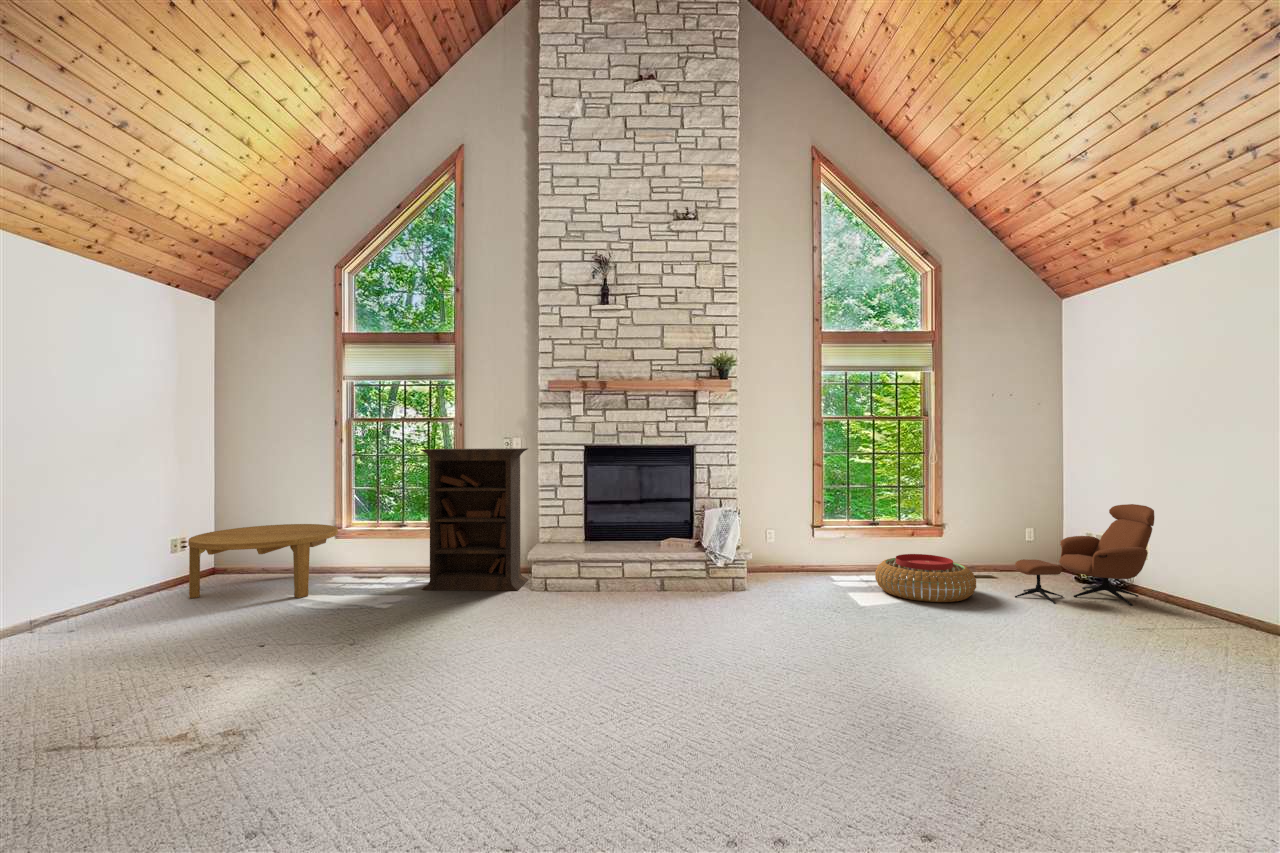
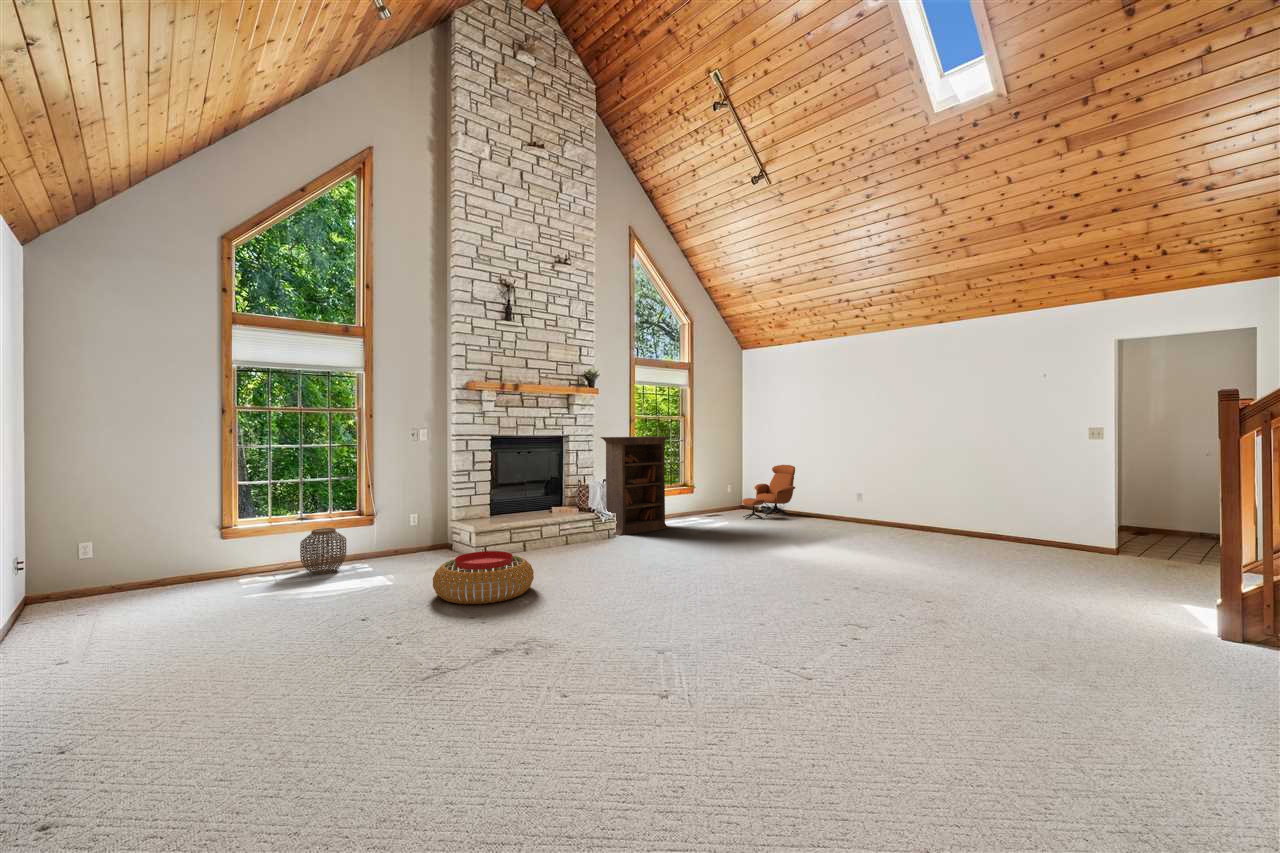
bookcase: present [421,448,528,591] -> present [600,436,670,536]
coffee table: present [188,524,338,598] -> none [79,526,269,627]
woven basket: none [380,536,423,581] -> present [300,528,346,574]
pouf: present [875,554,976,602] -> present [433,551,534,604]

